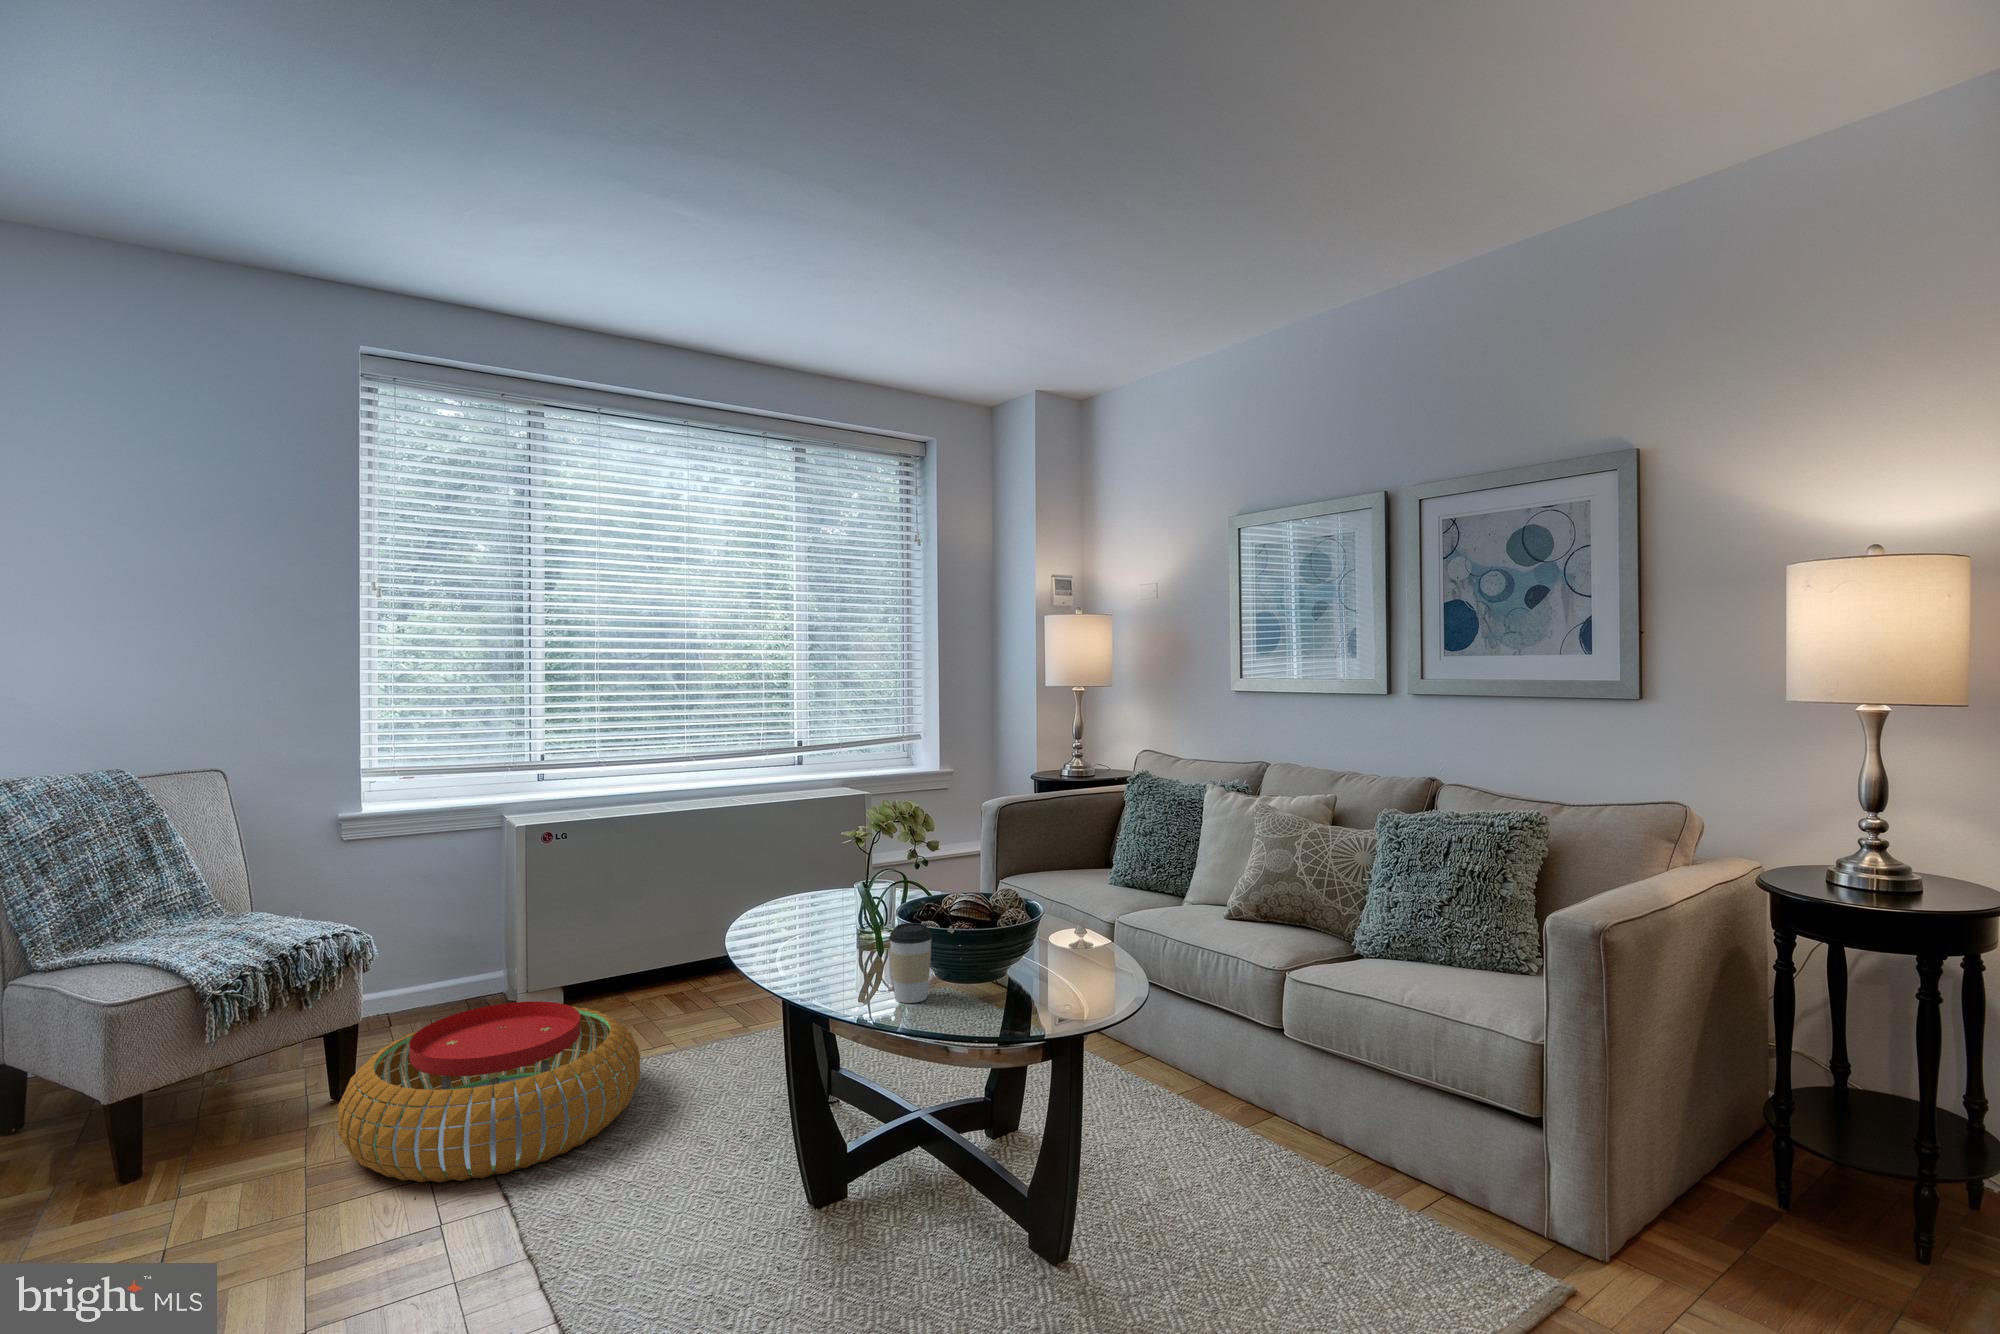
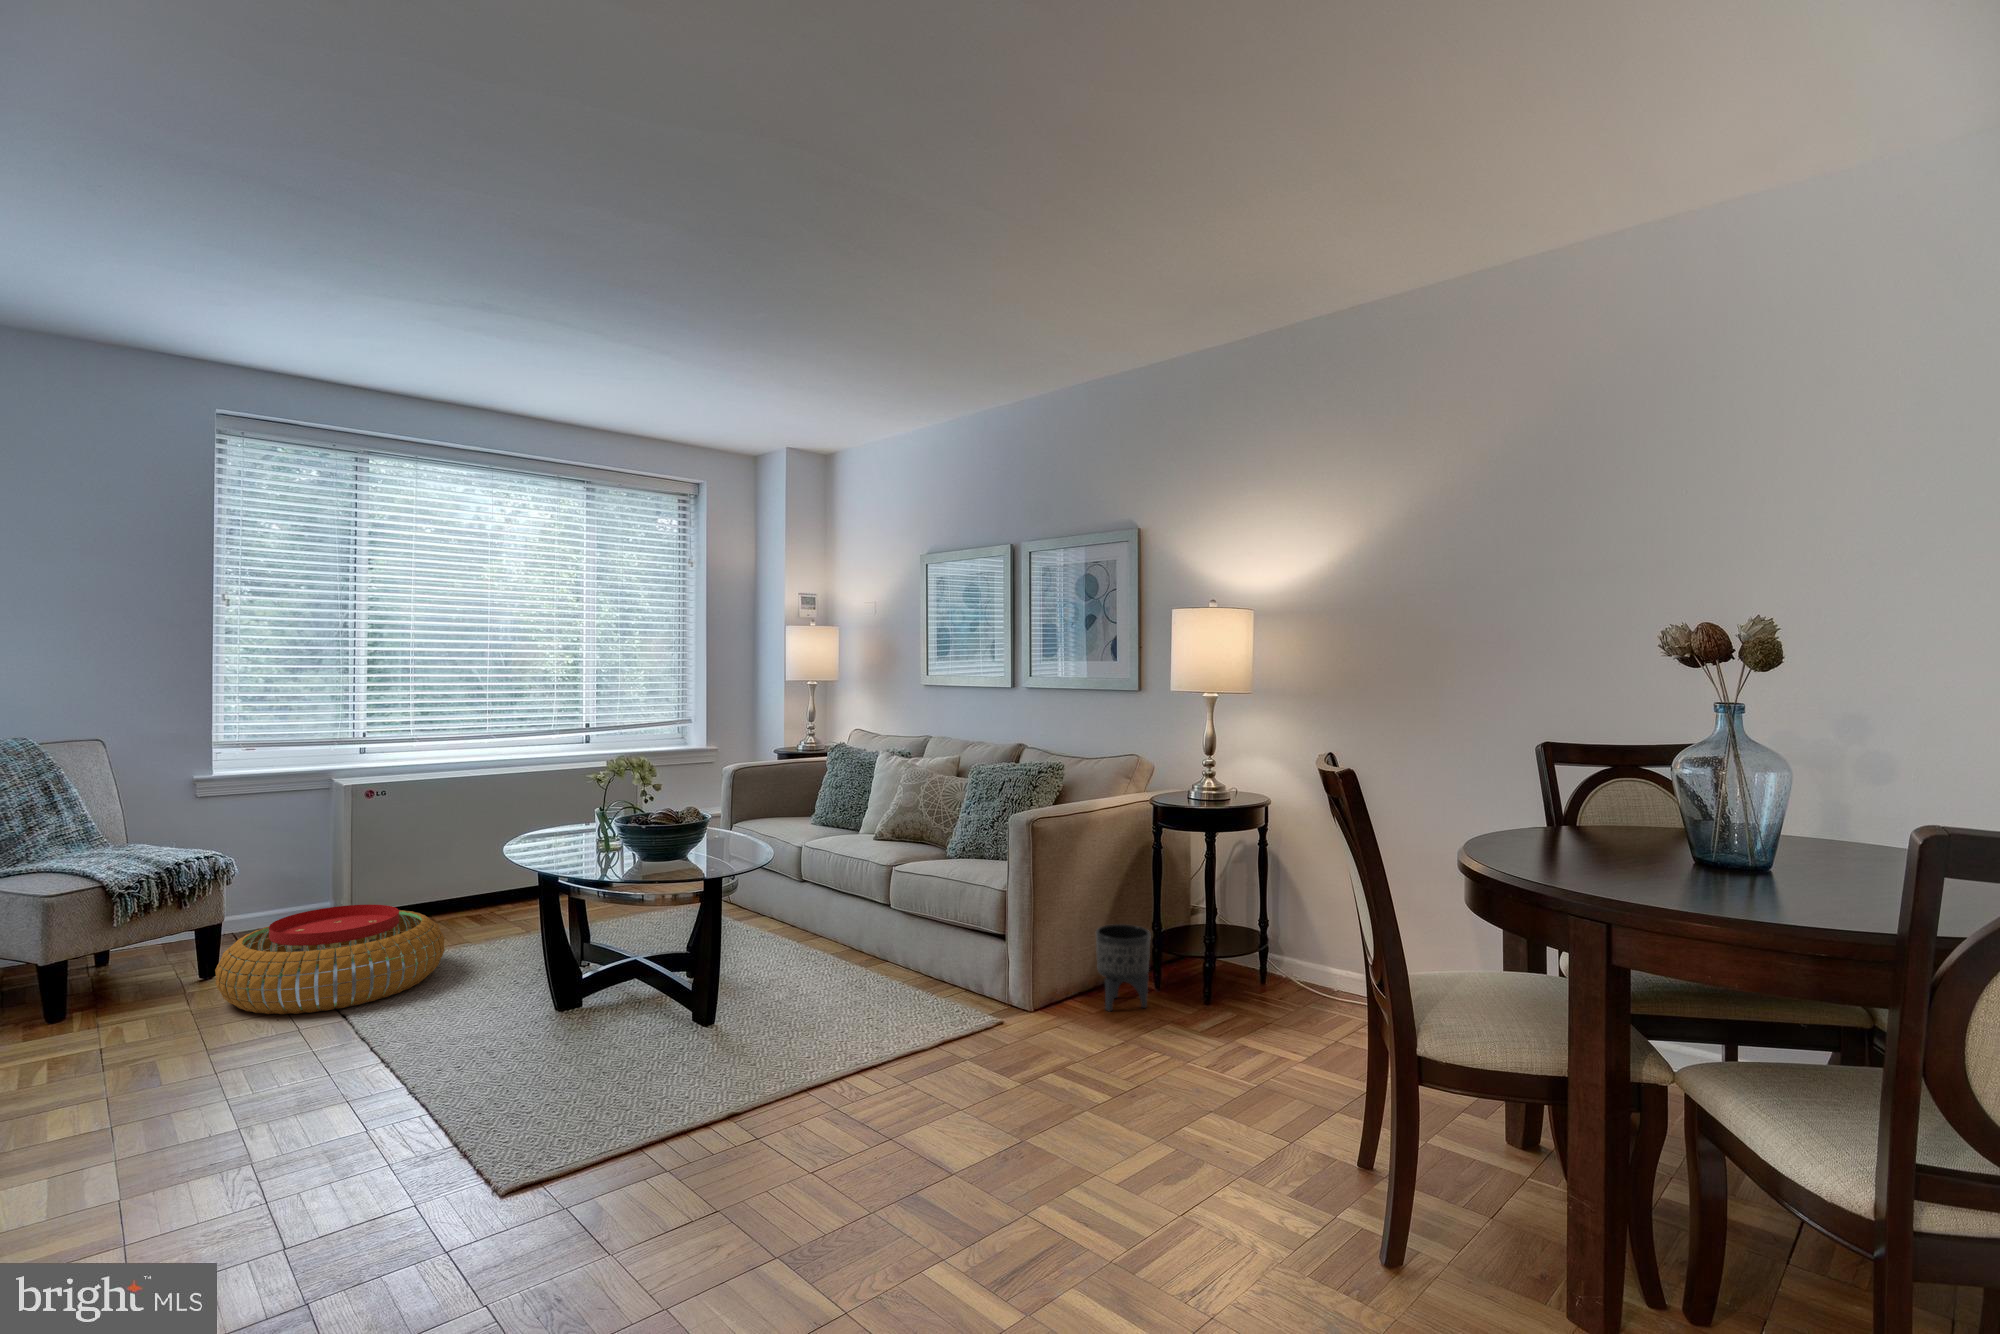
coffee cup: present [889,923,932,1003] -> none [608,827,637,875]
planter: none [1697,1101,1818,1269] -> present [1096,924,1150,1011]

